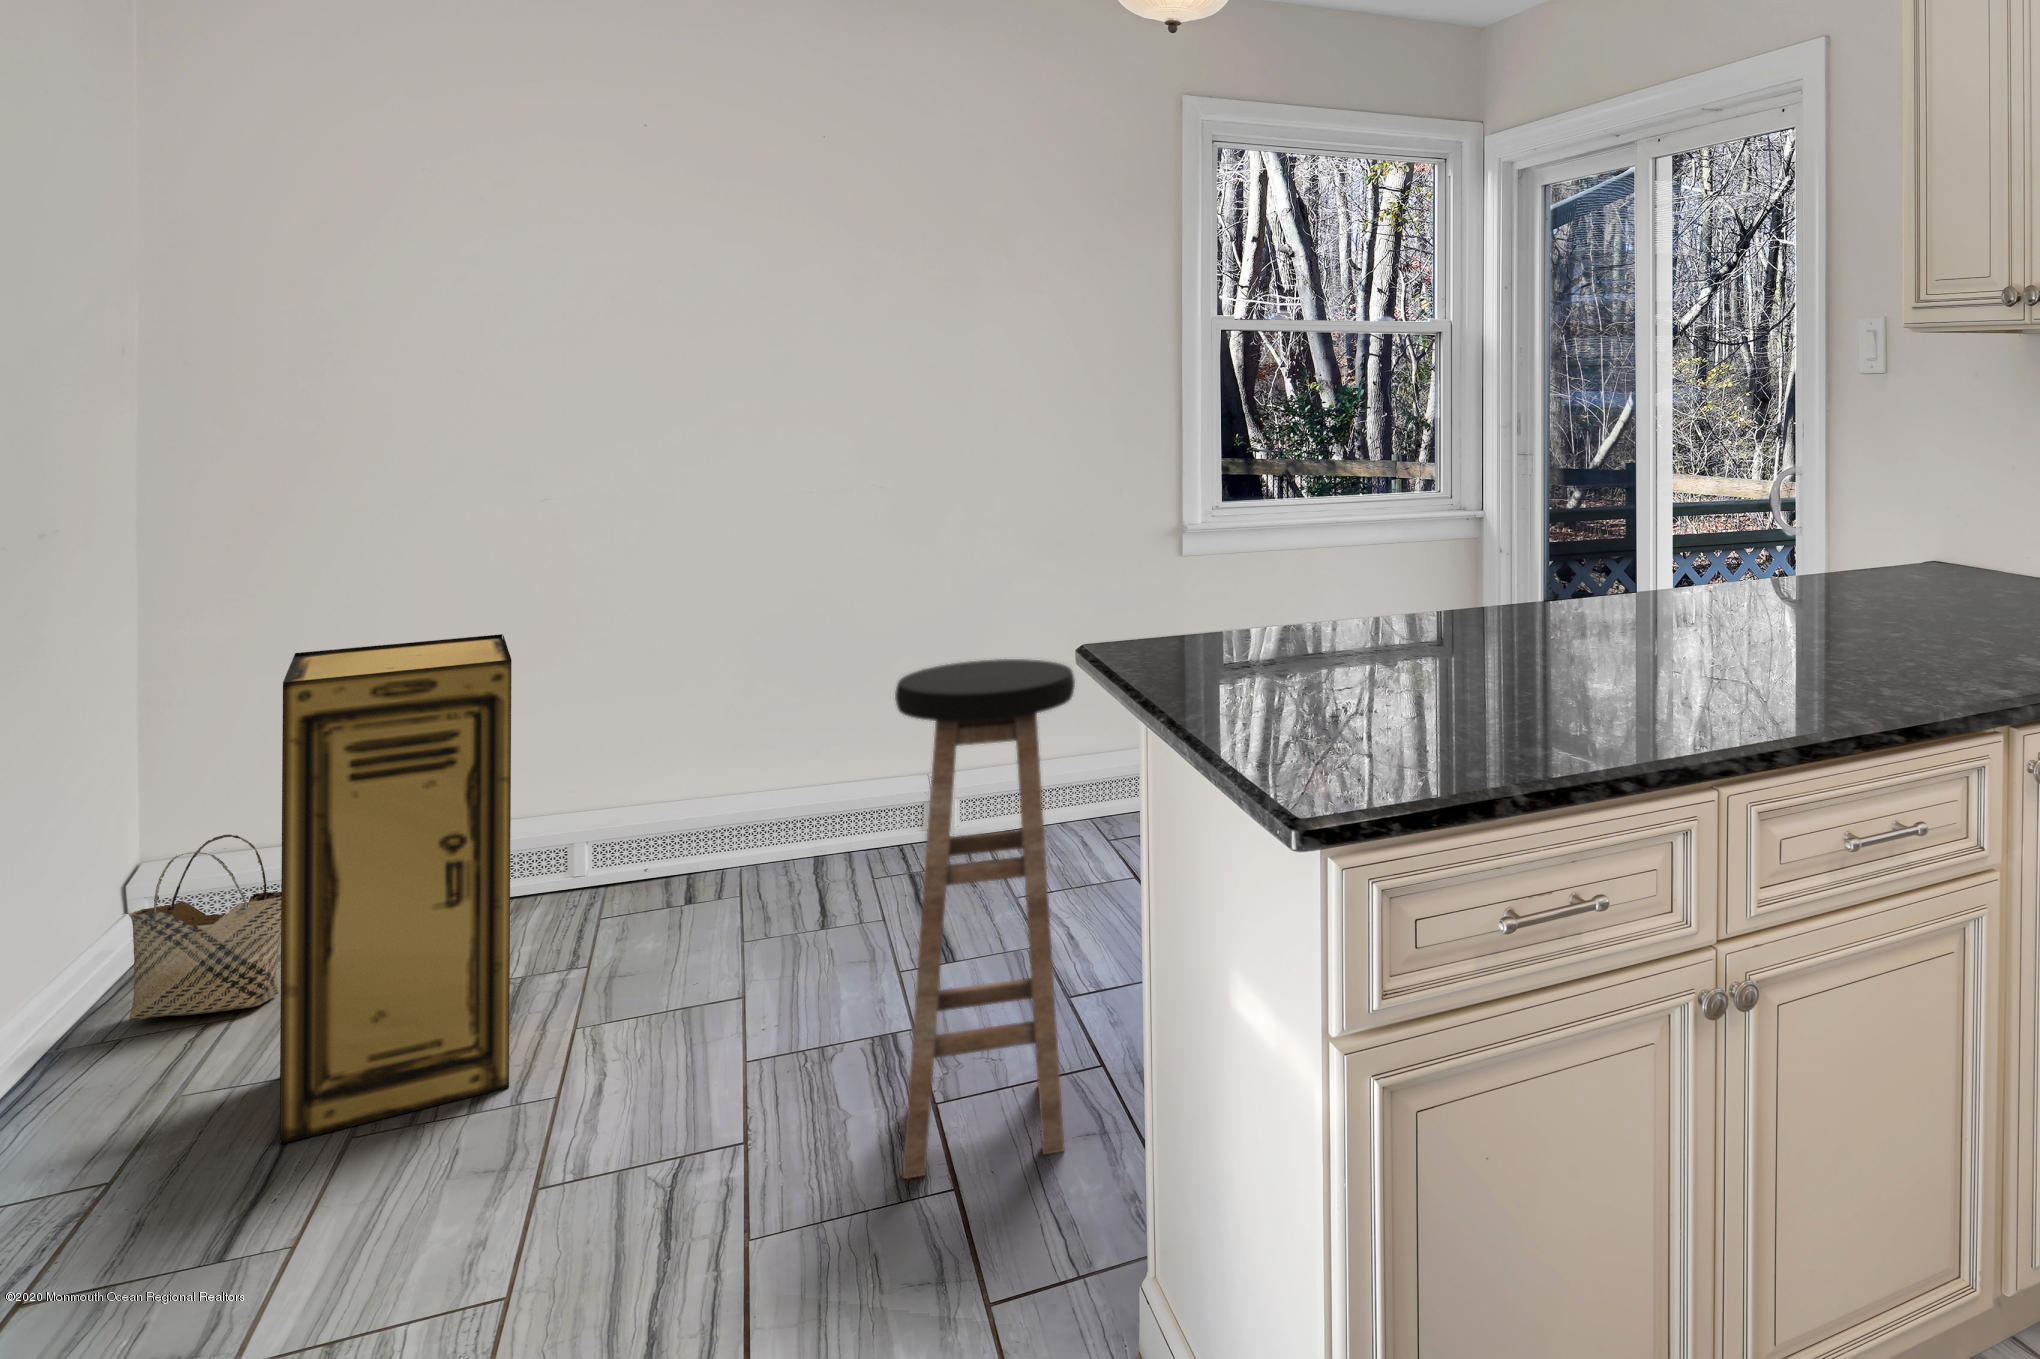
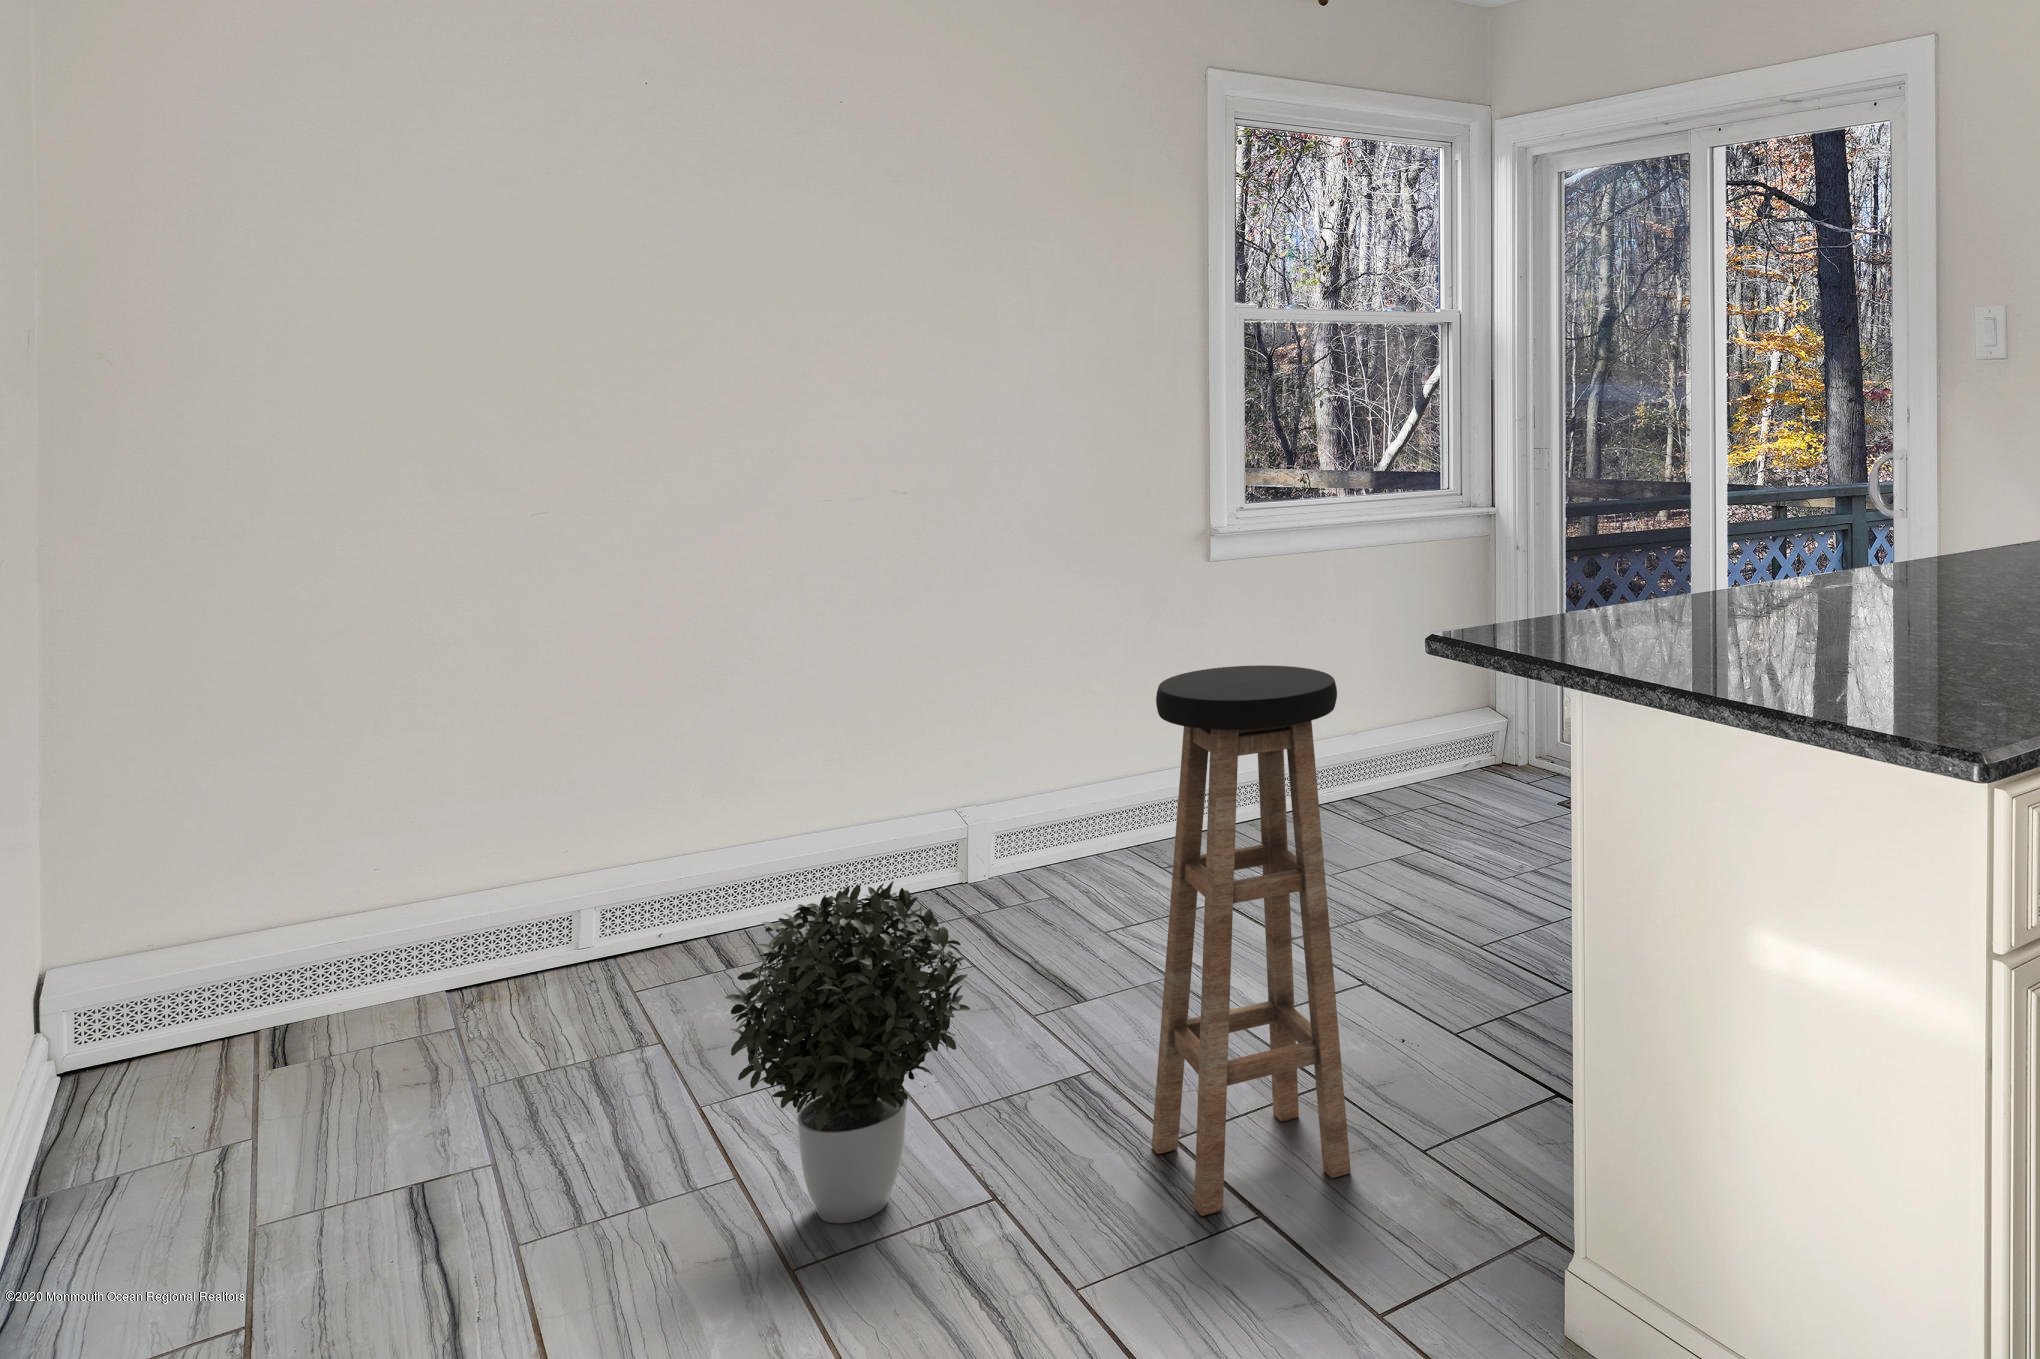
storage cabinet: present [280,634,512,1144] -> none [383,665,672,1257]
woven basket: present [129,835,281,1020] -> none [115,919,305,1146]
potted plant: none [505,842,743,1151] -> present [725,881,970,1223]

